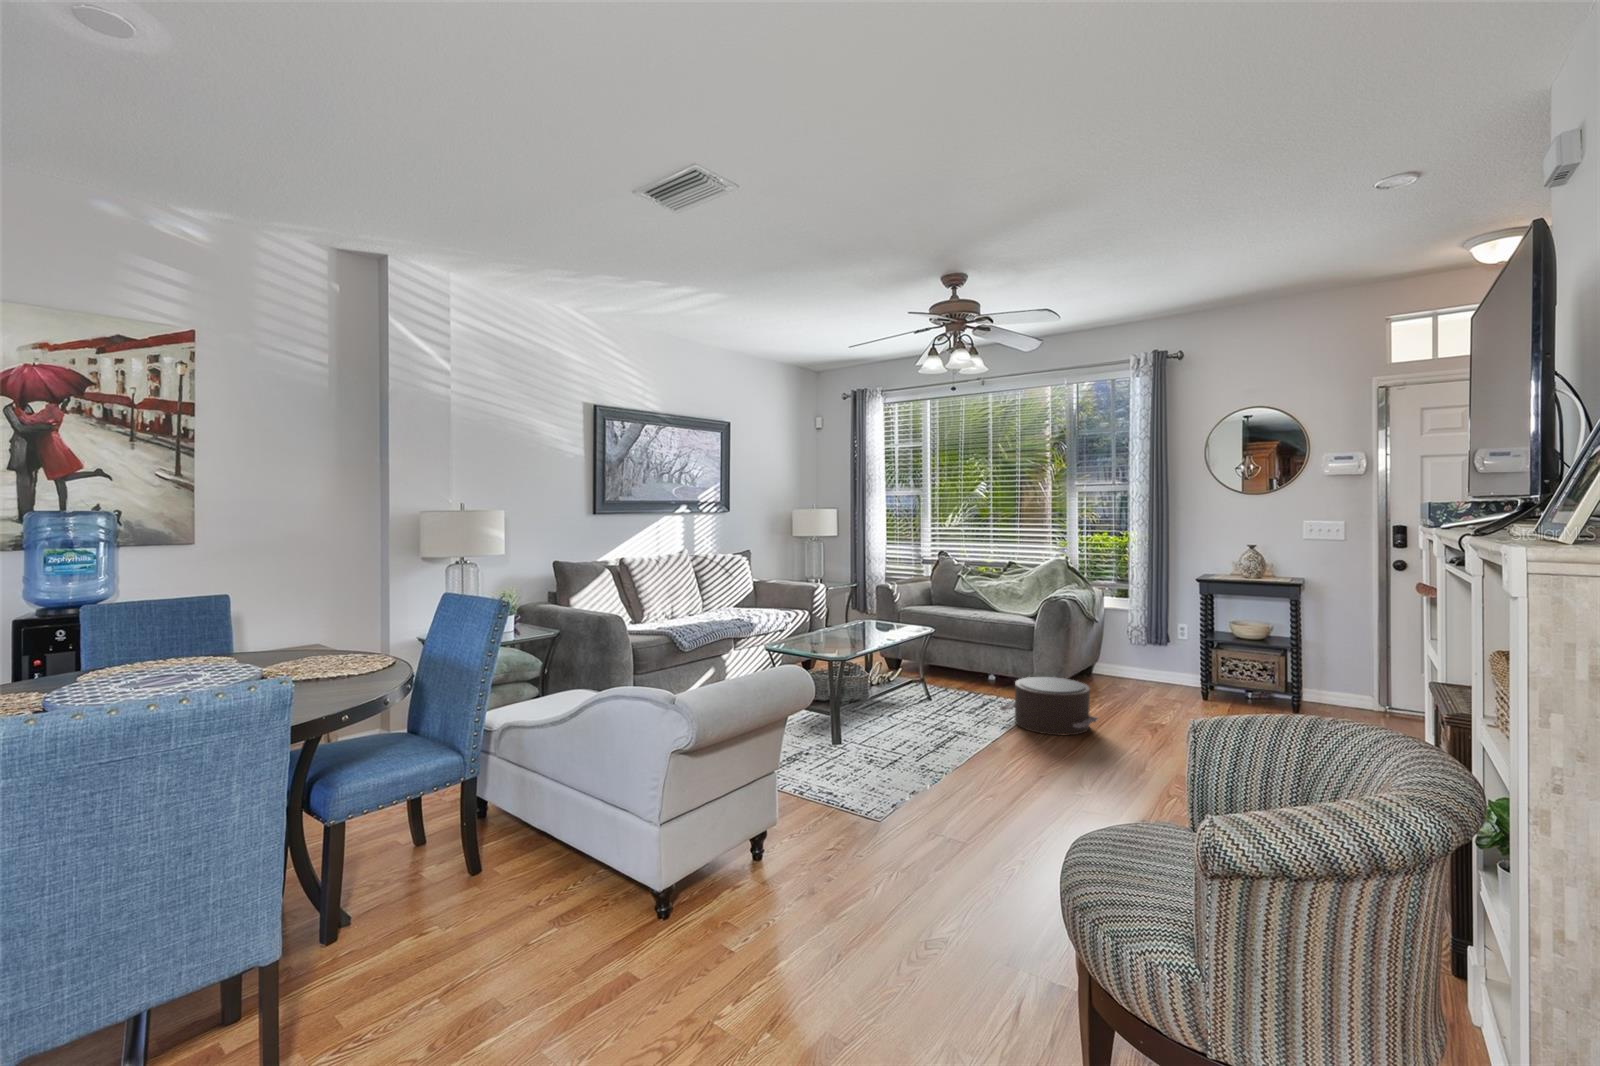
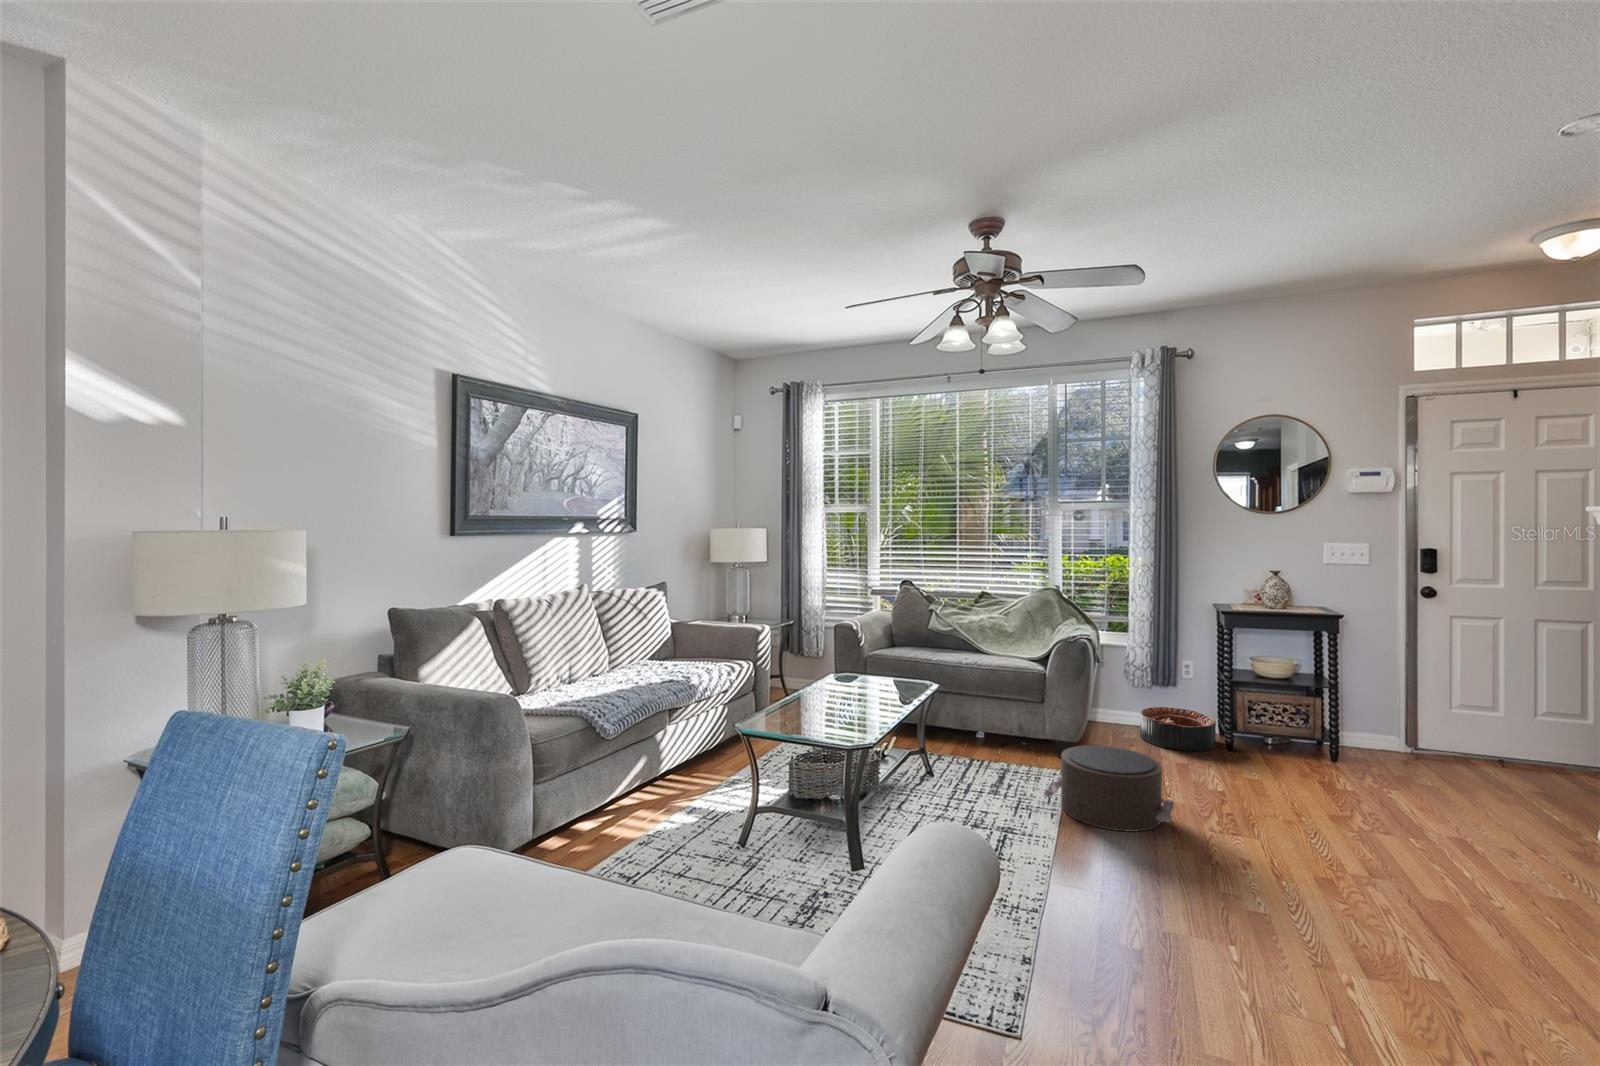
basket: none [1131,662,1195,696] -> present [1140,707,1216,751]

